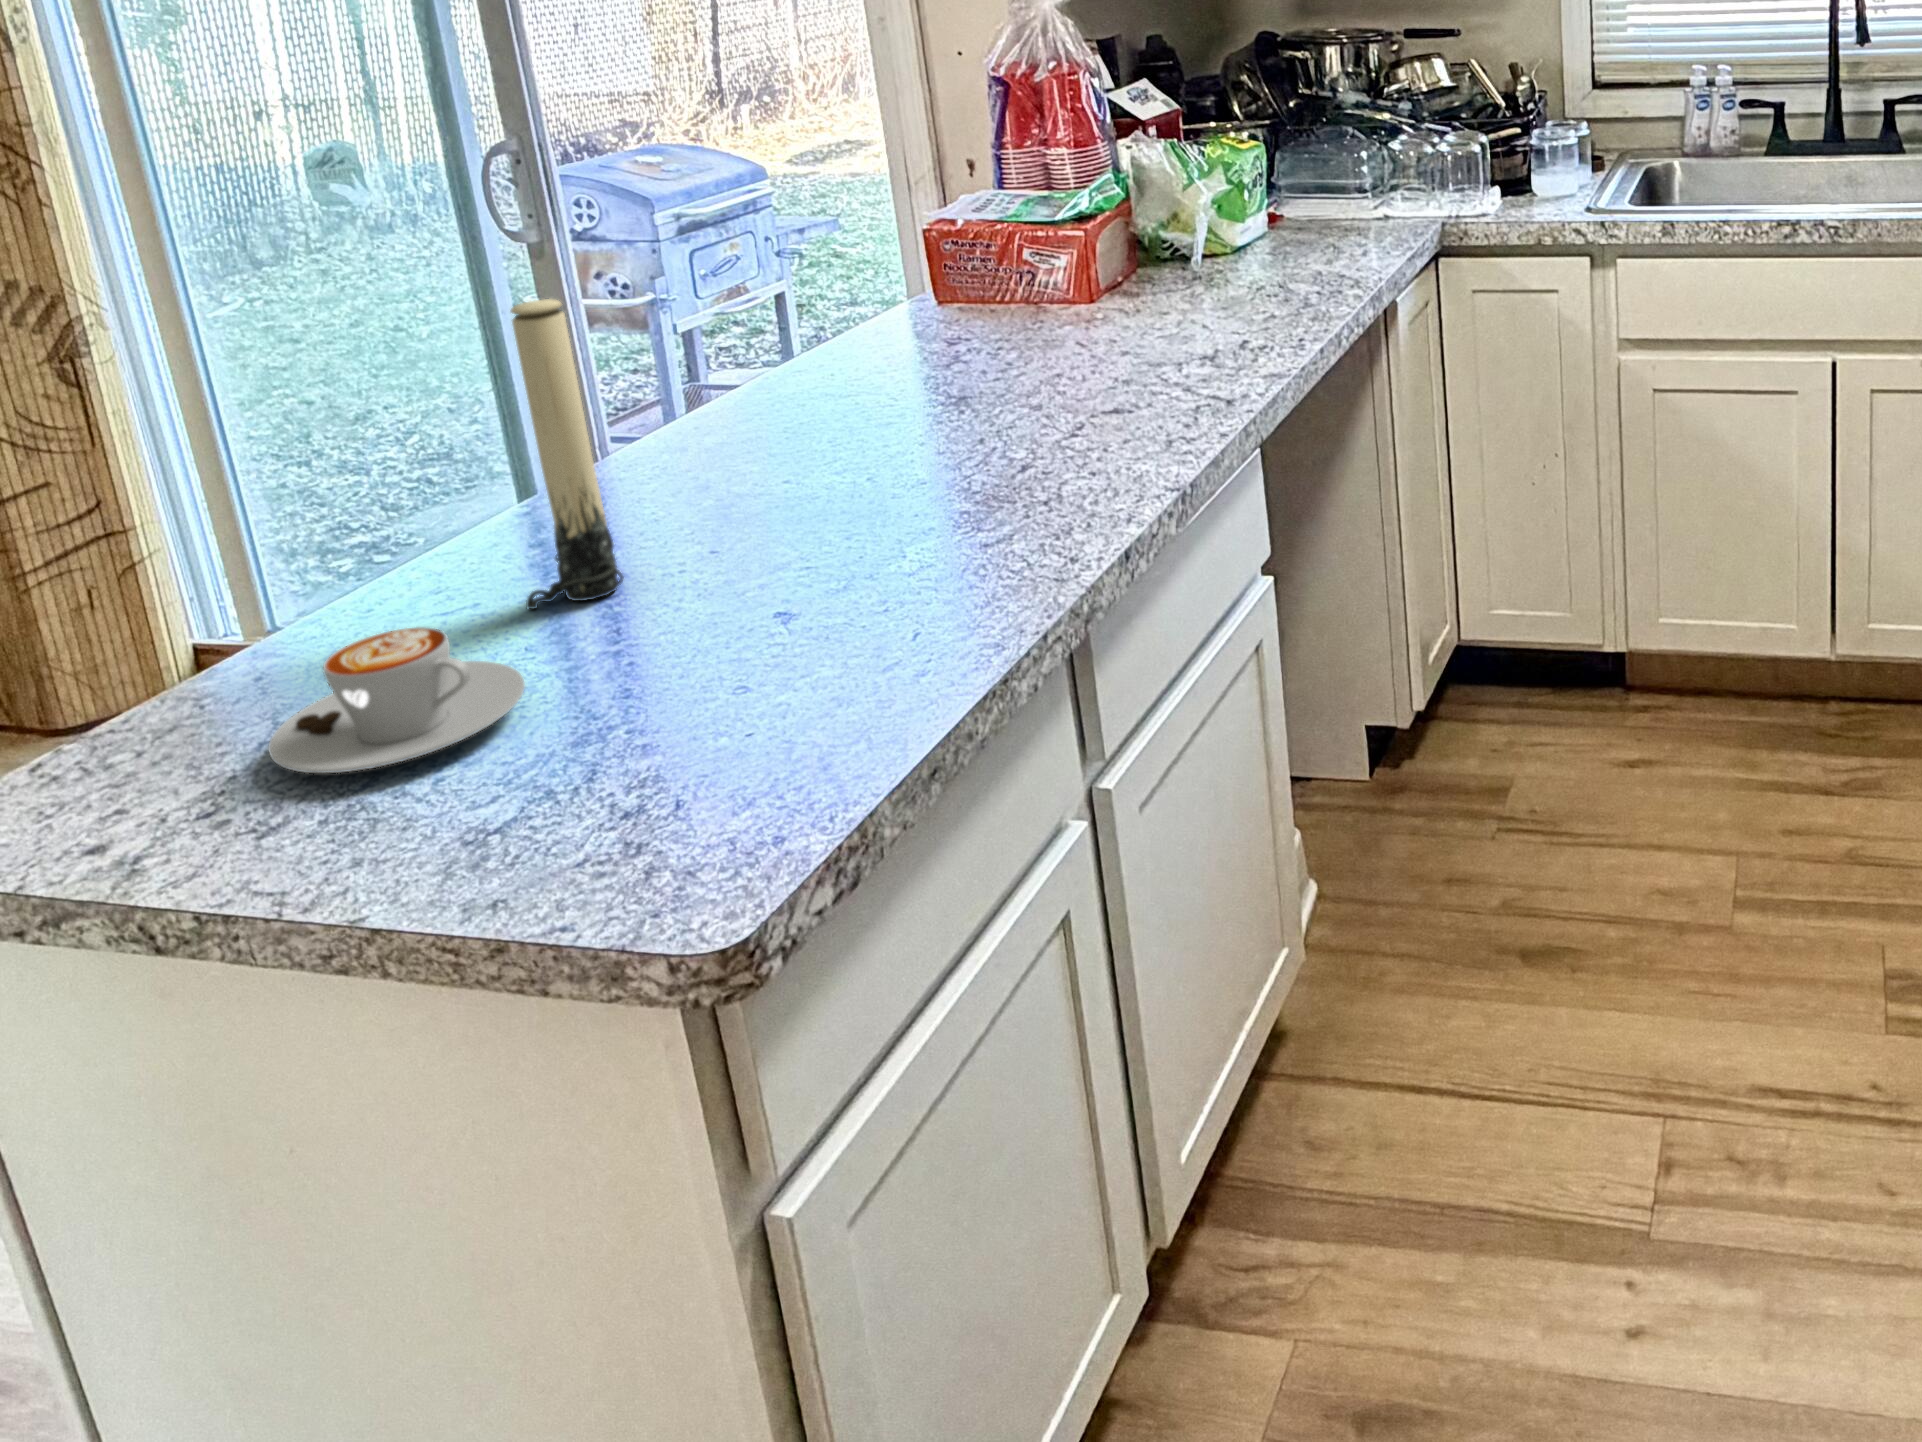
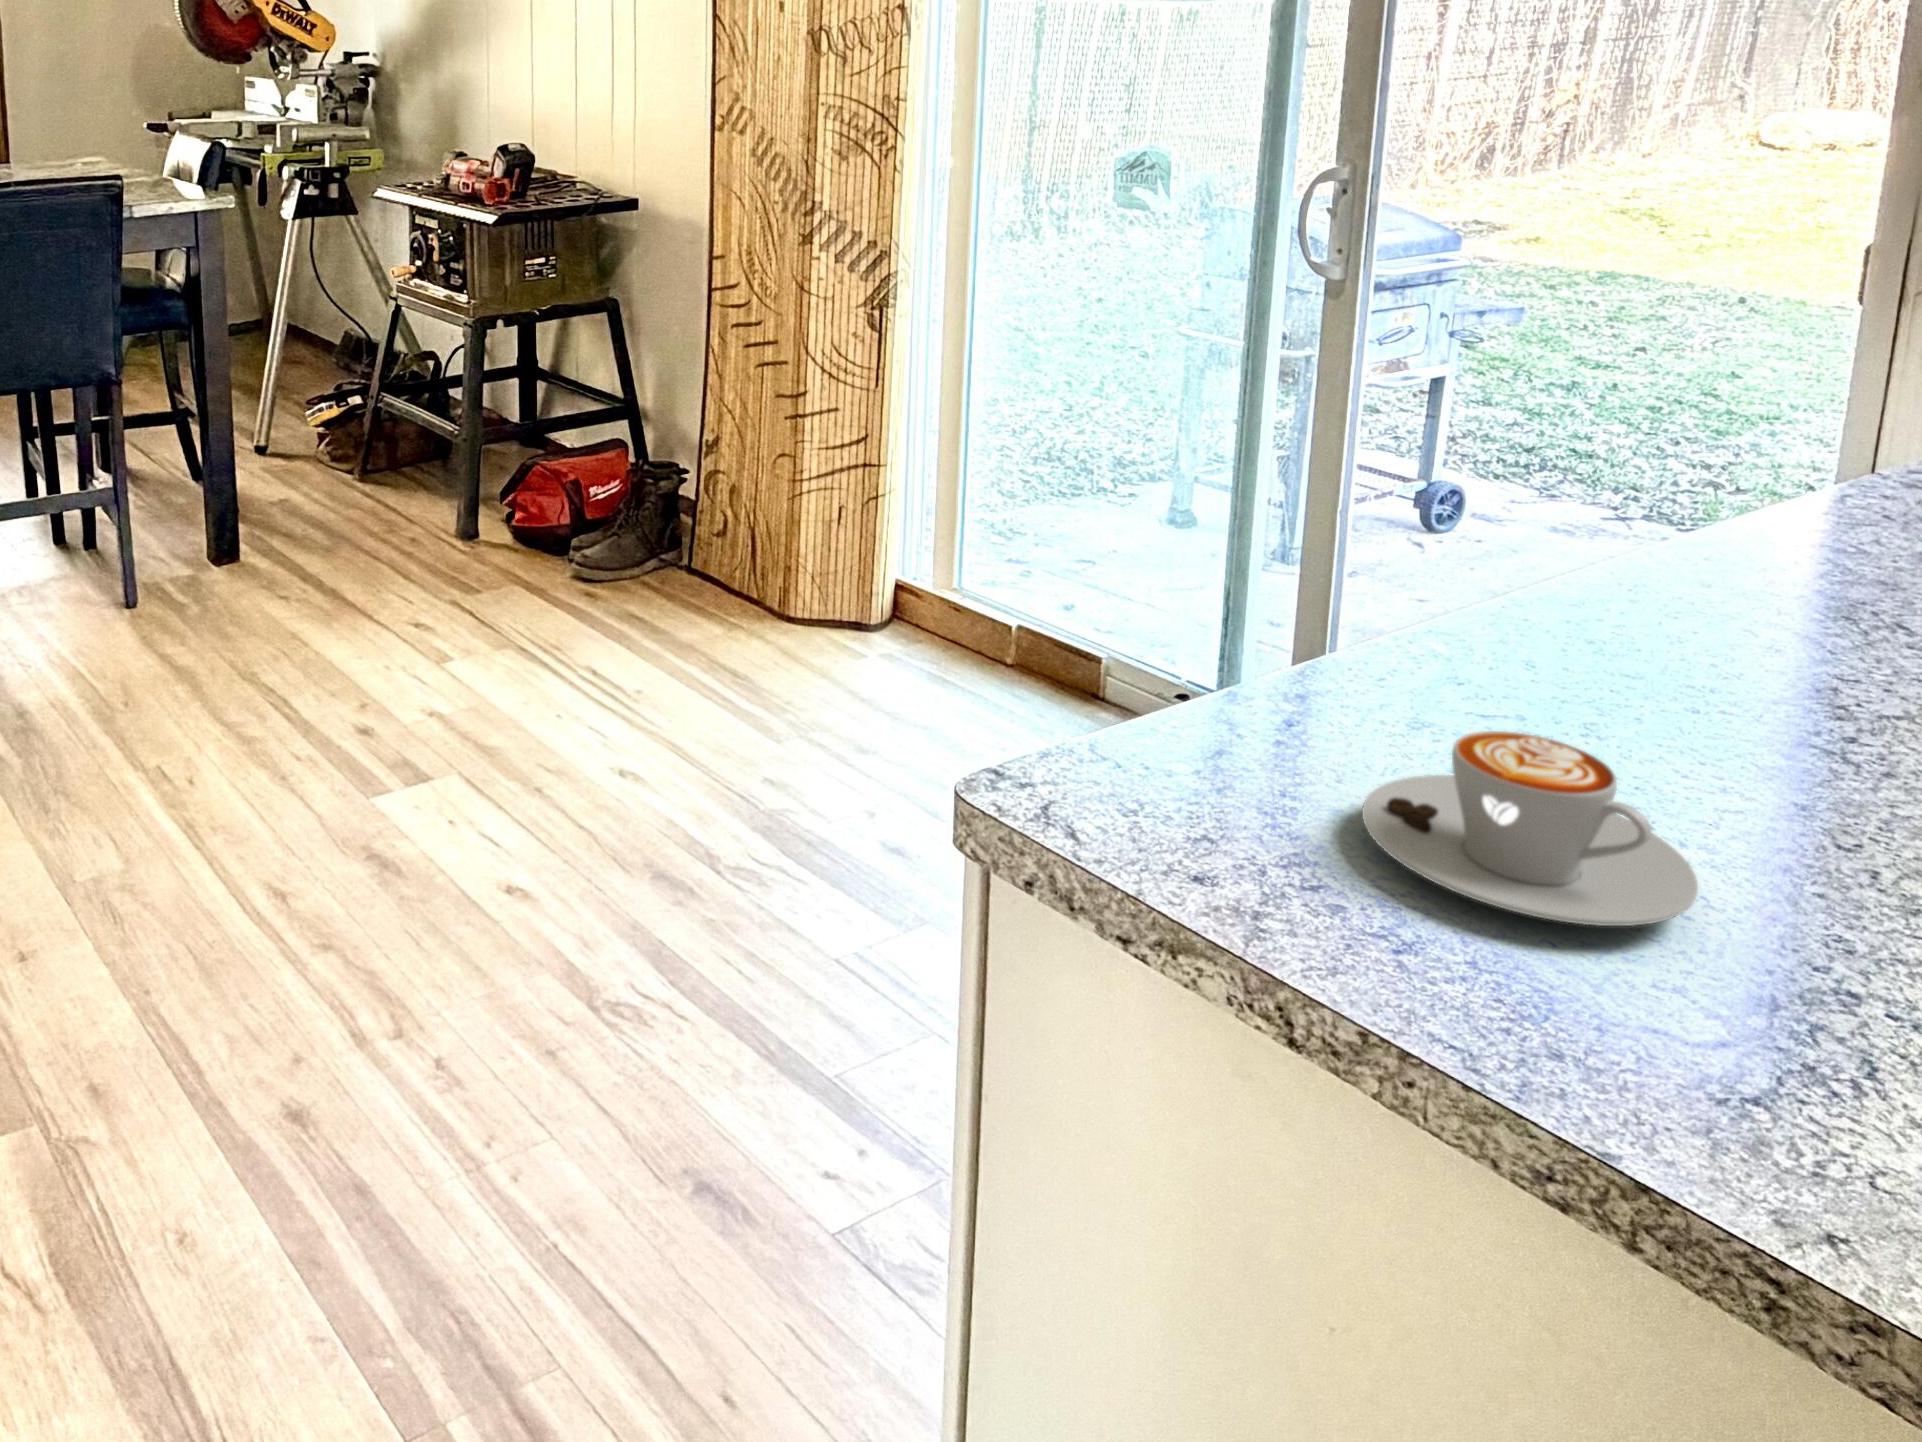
candle: present [511,299,623,609] -> none [1598,353,1787,766]

